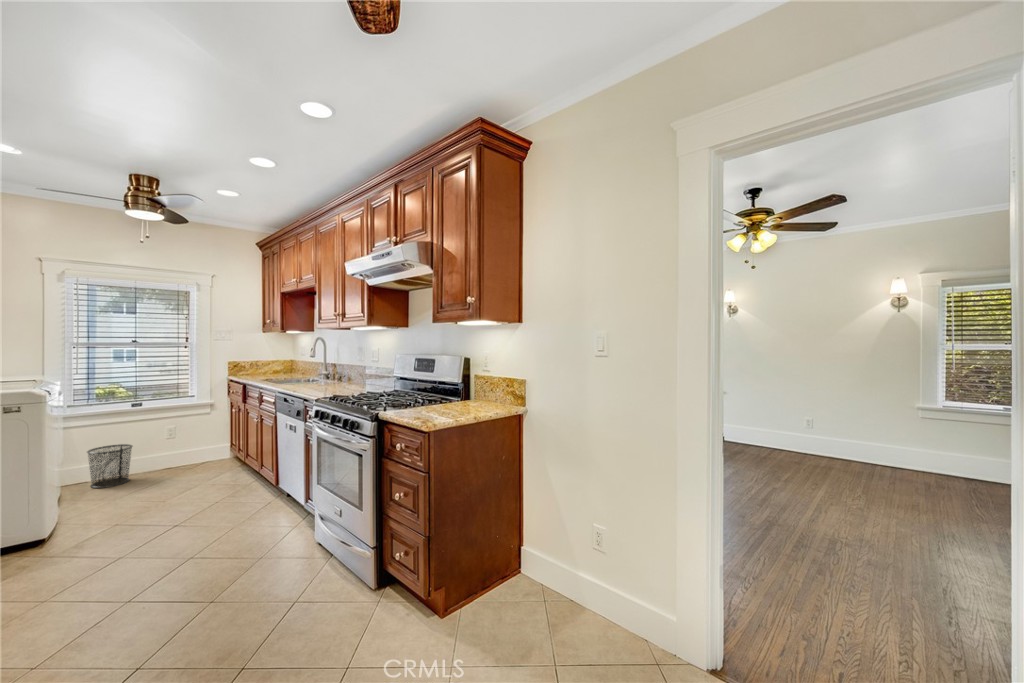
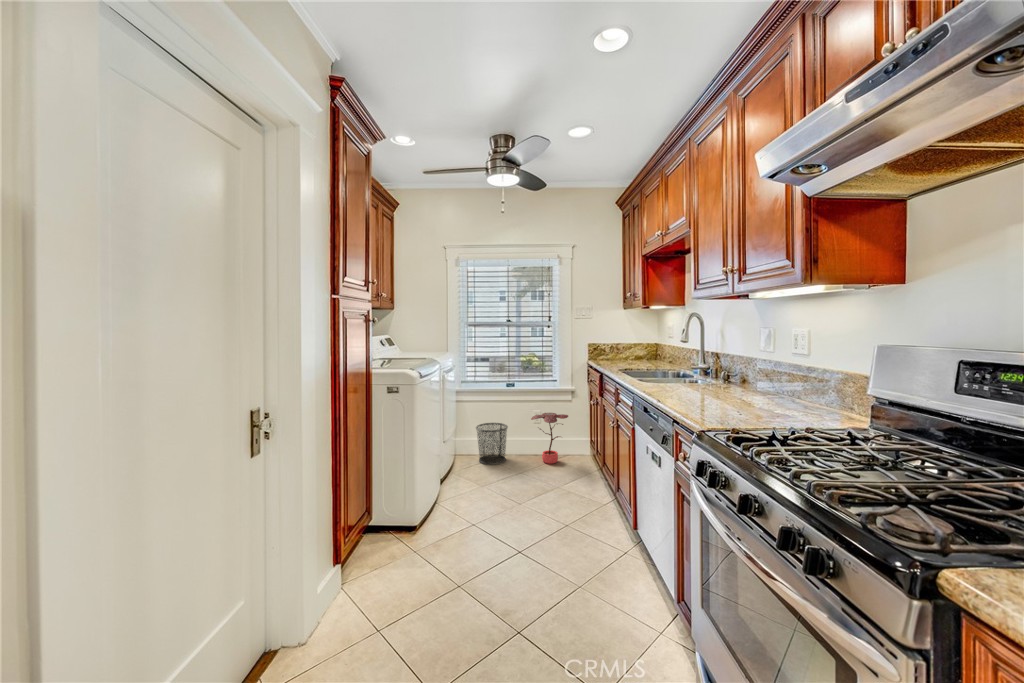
potted plant: none [164,425,207,473] -> present [531,413,568,464]

